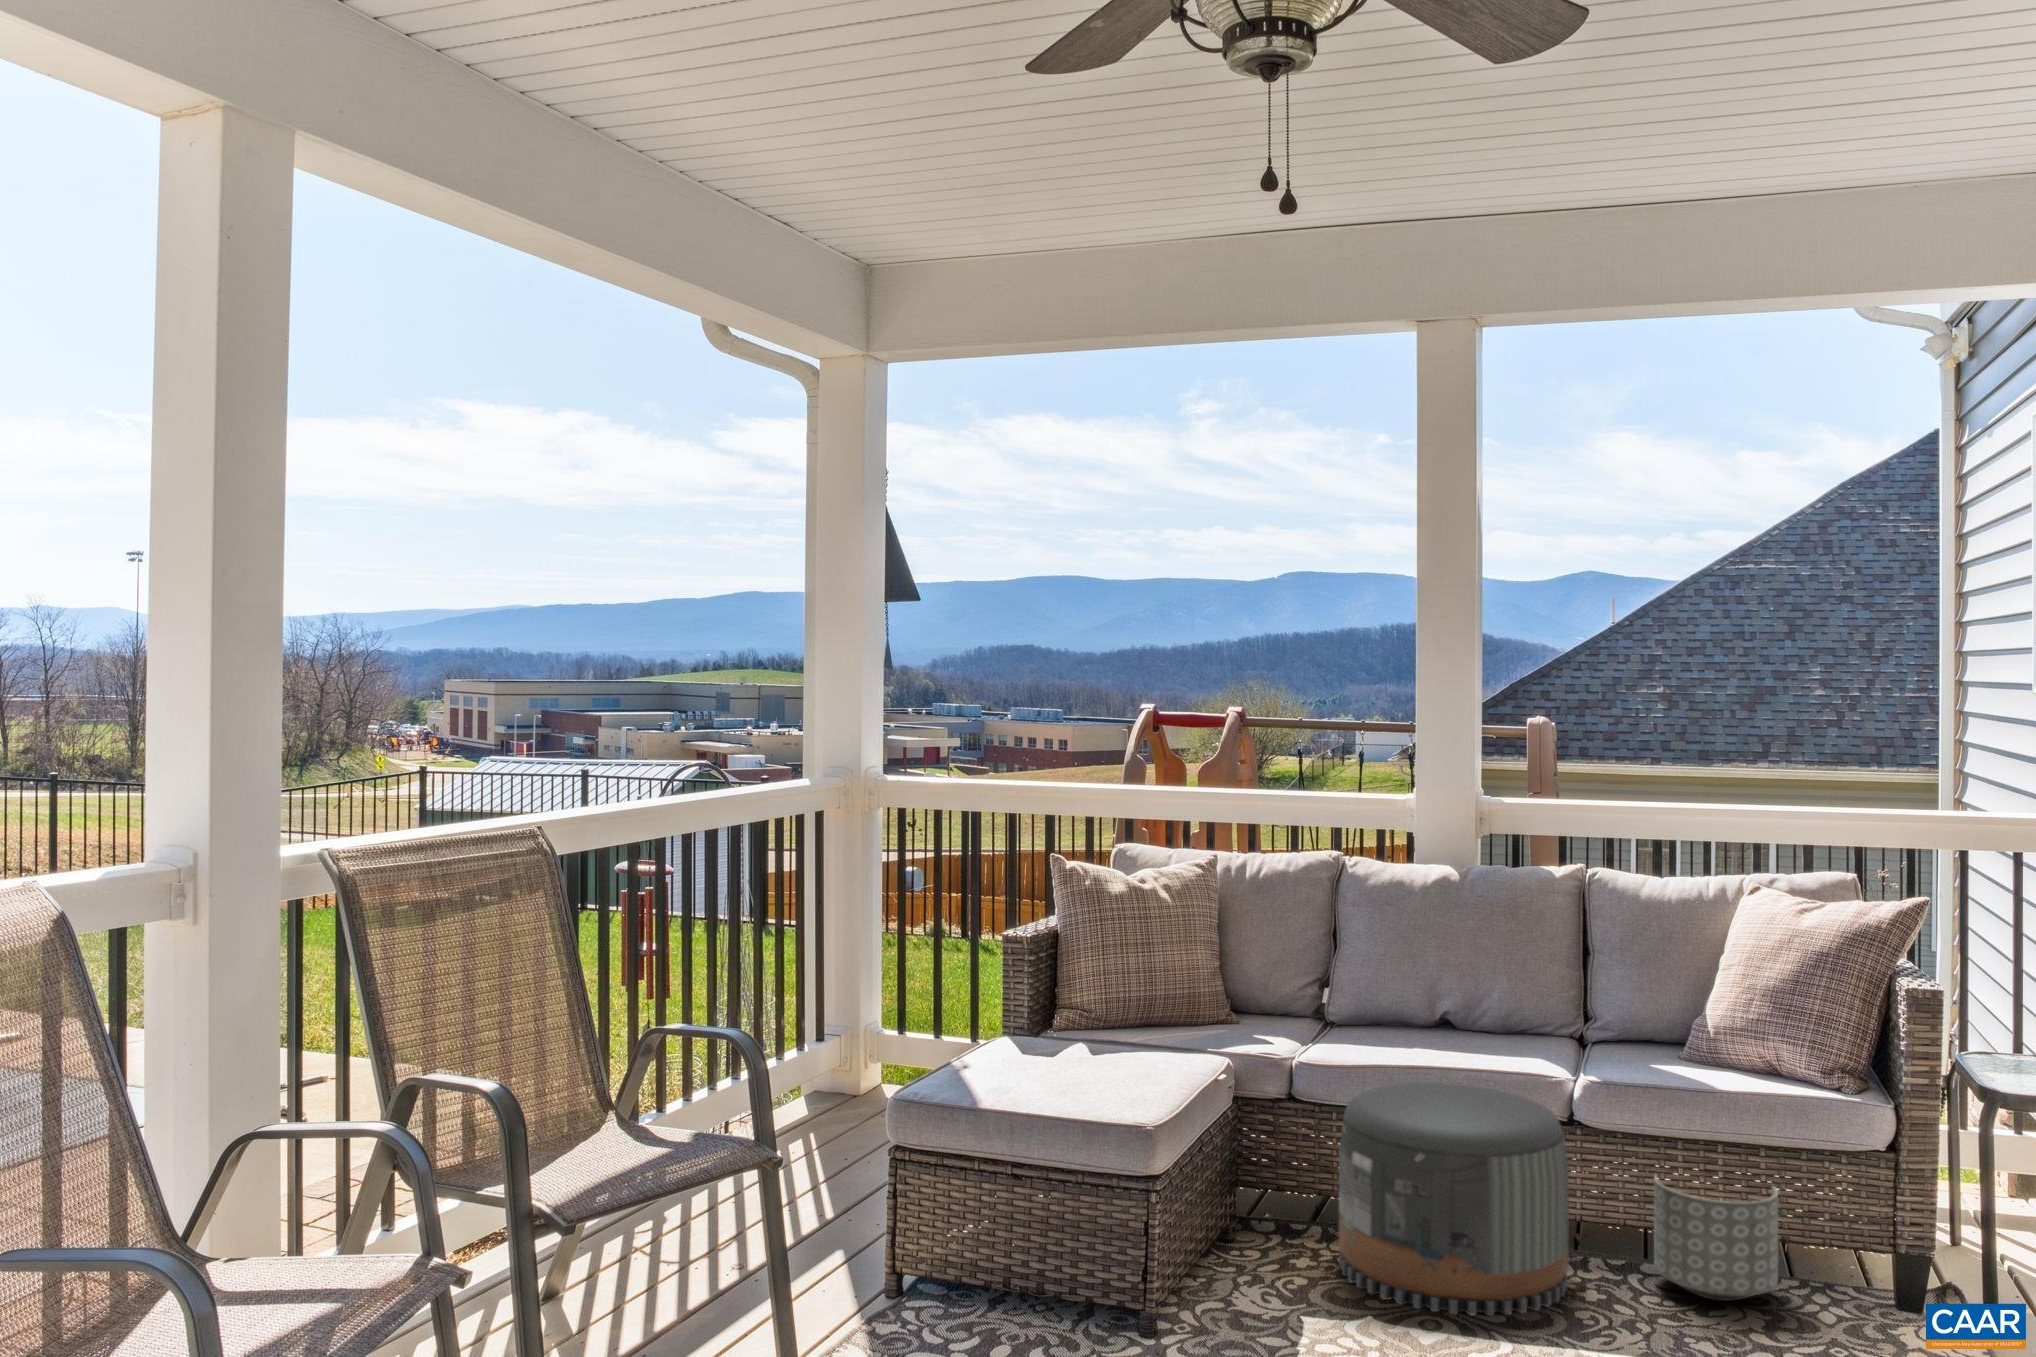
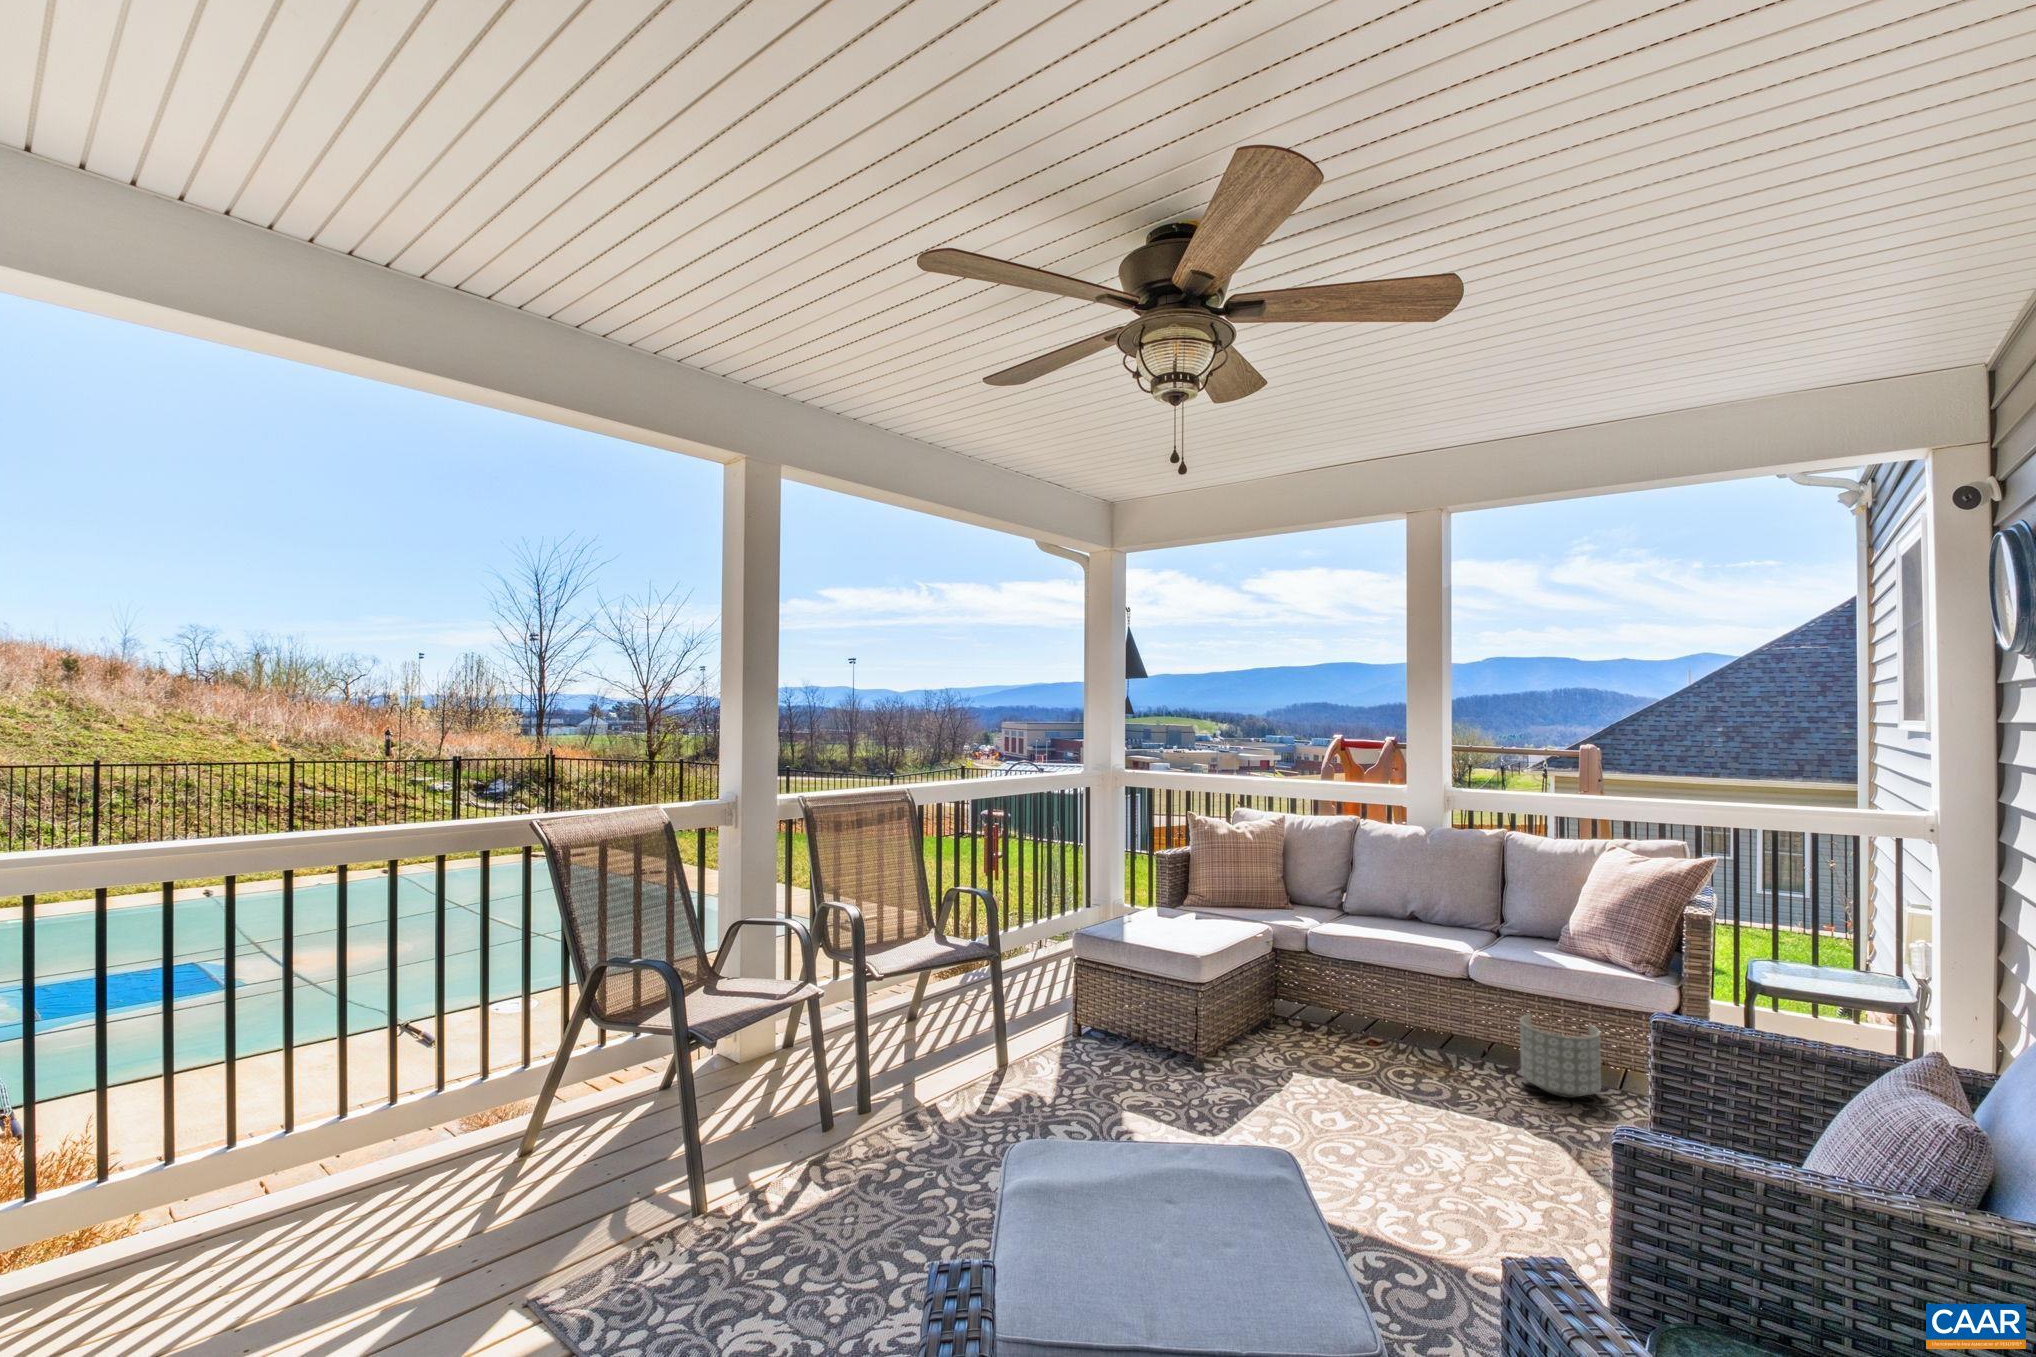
pouf: present [1339,1083,1569,1316] -> none [1327,949,1464,1087]

